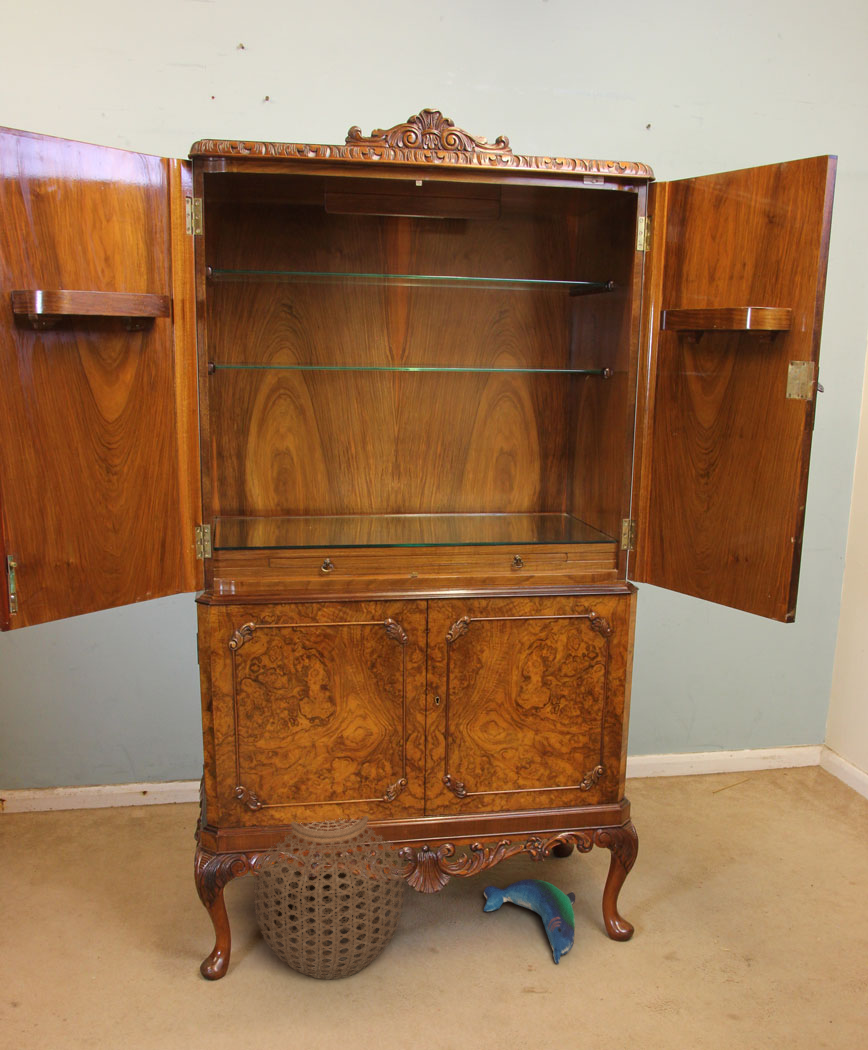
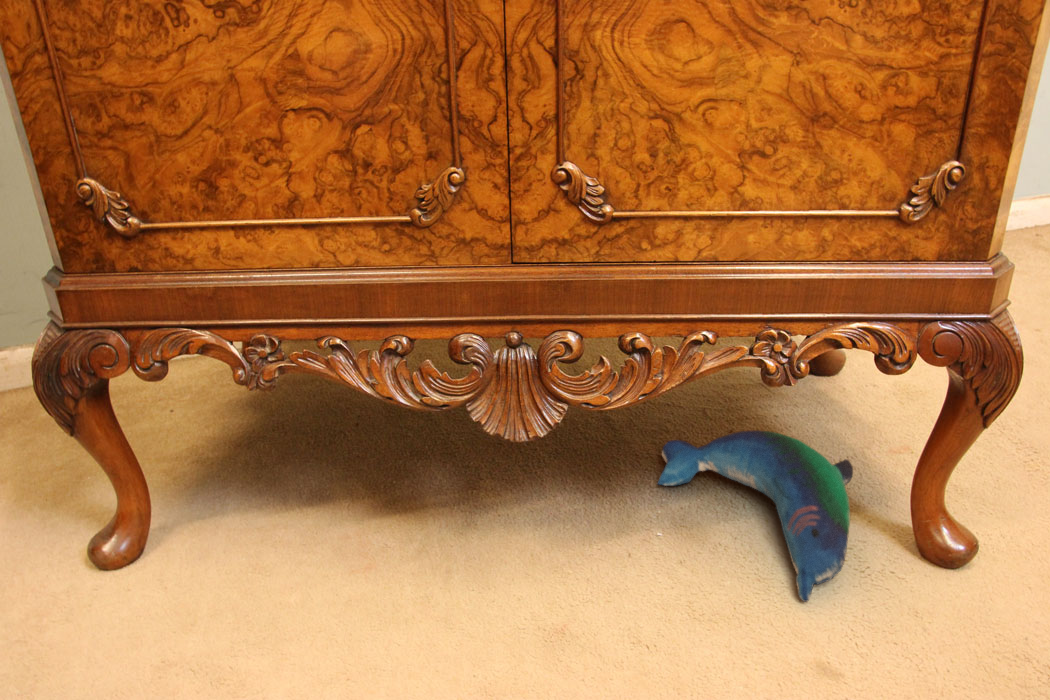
woven basket: present [254,816,404,979] -> none [137,226,475,588]

